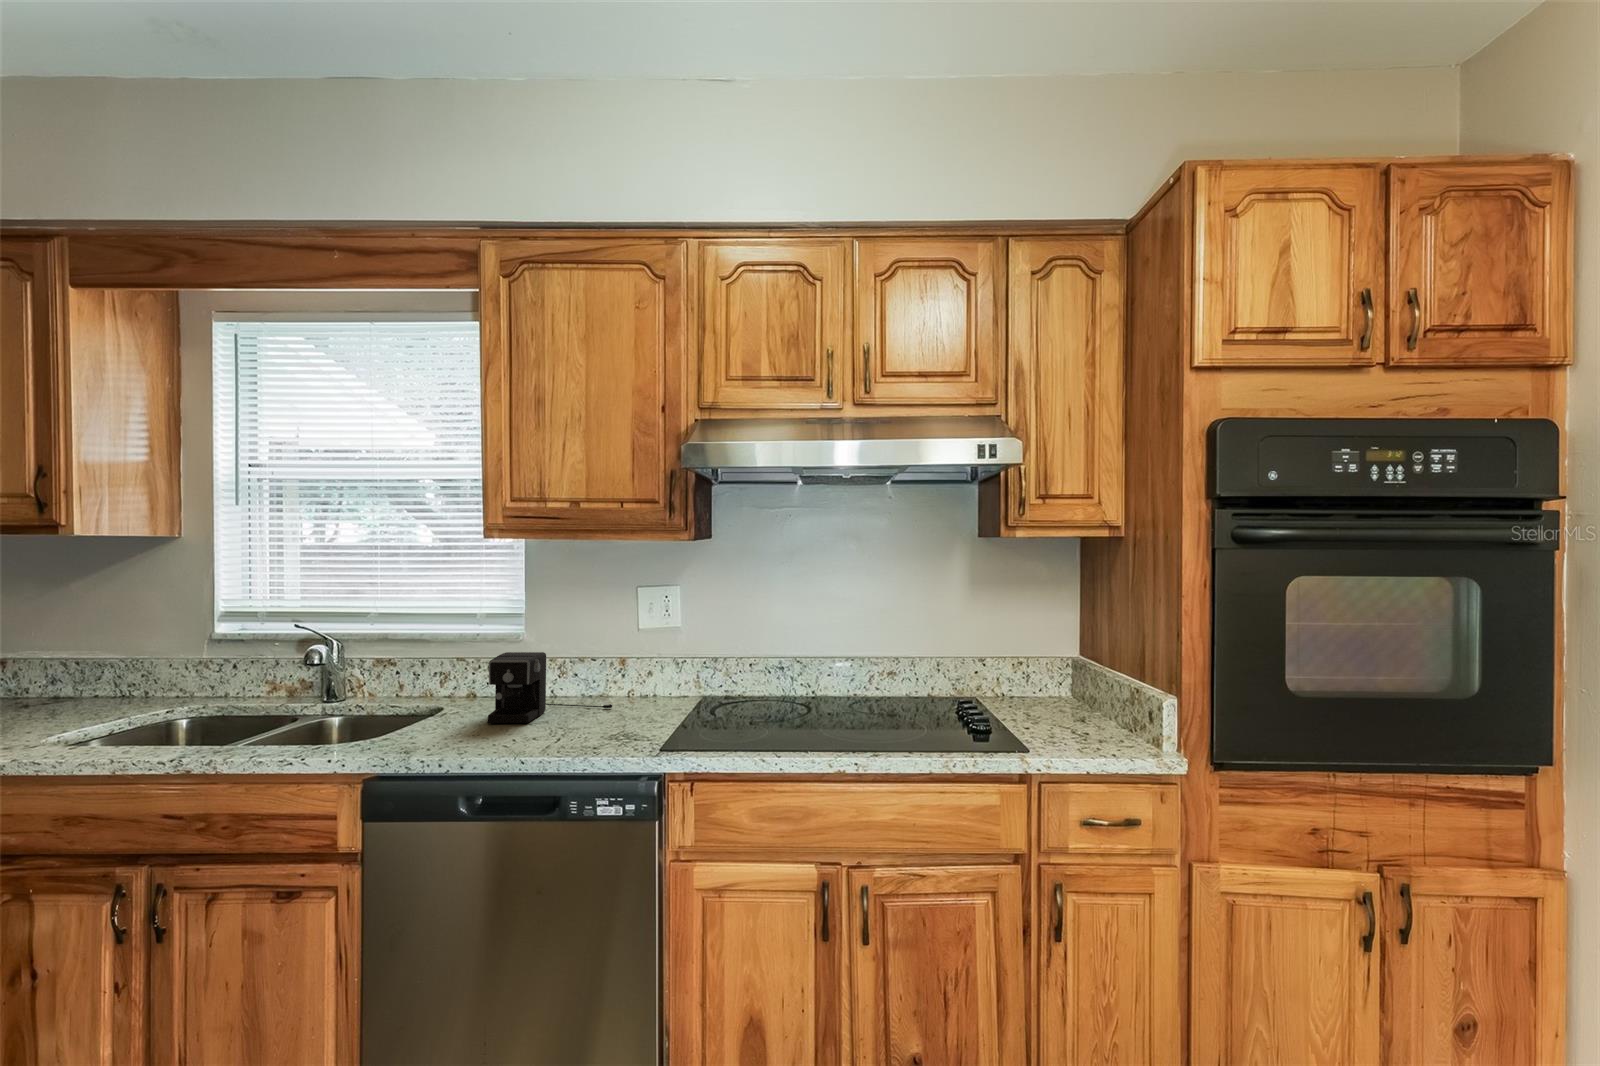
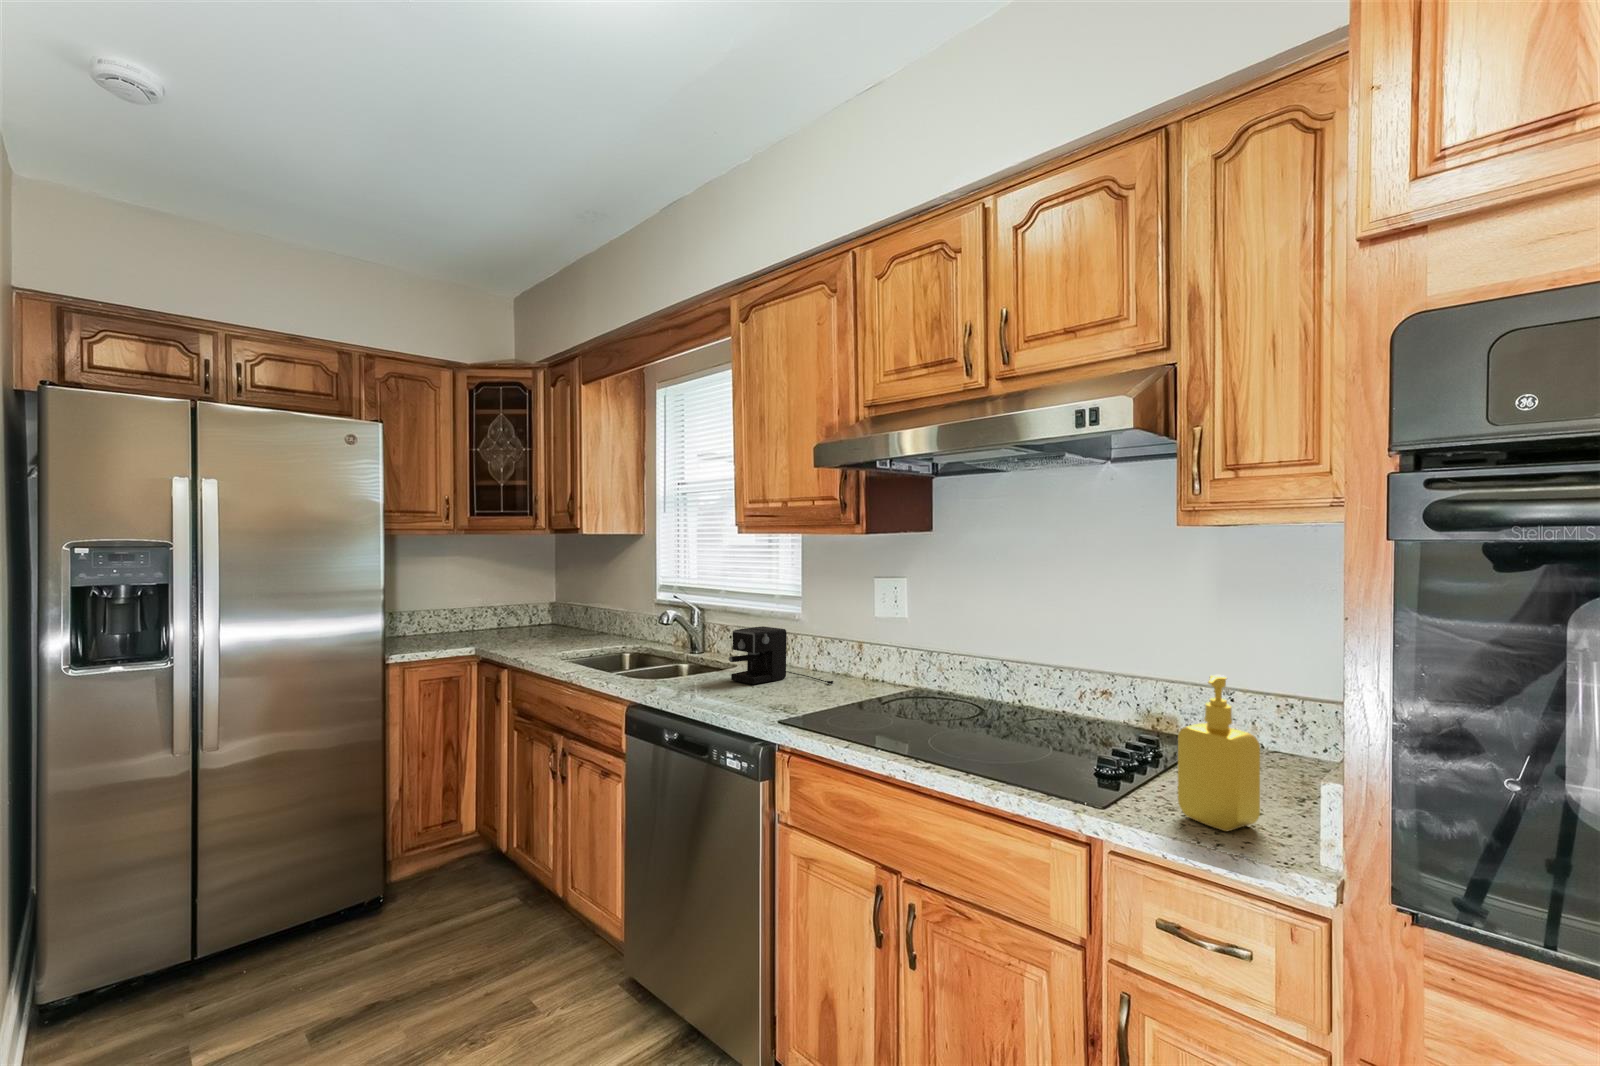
soap dispenser: none [1056,642,1102,746] -> present [1178,675,1260,831]

